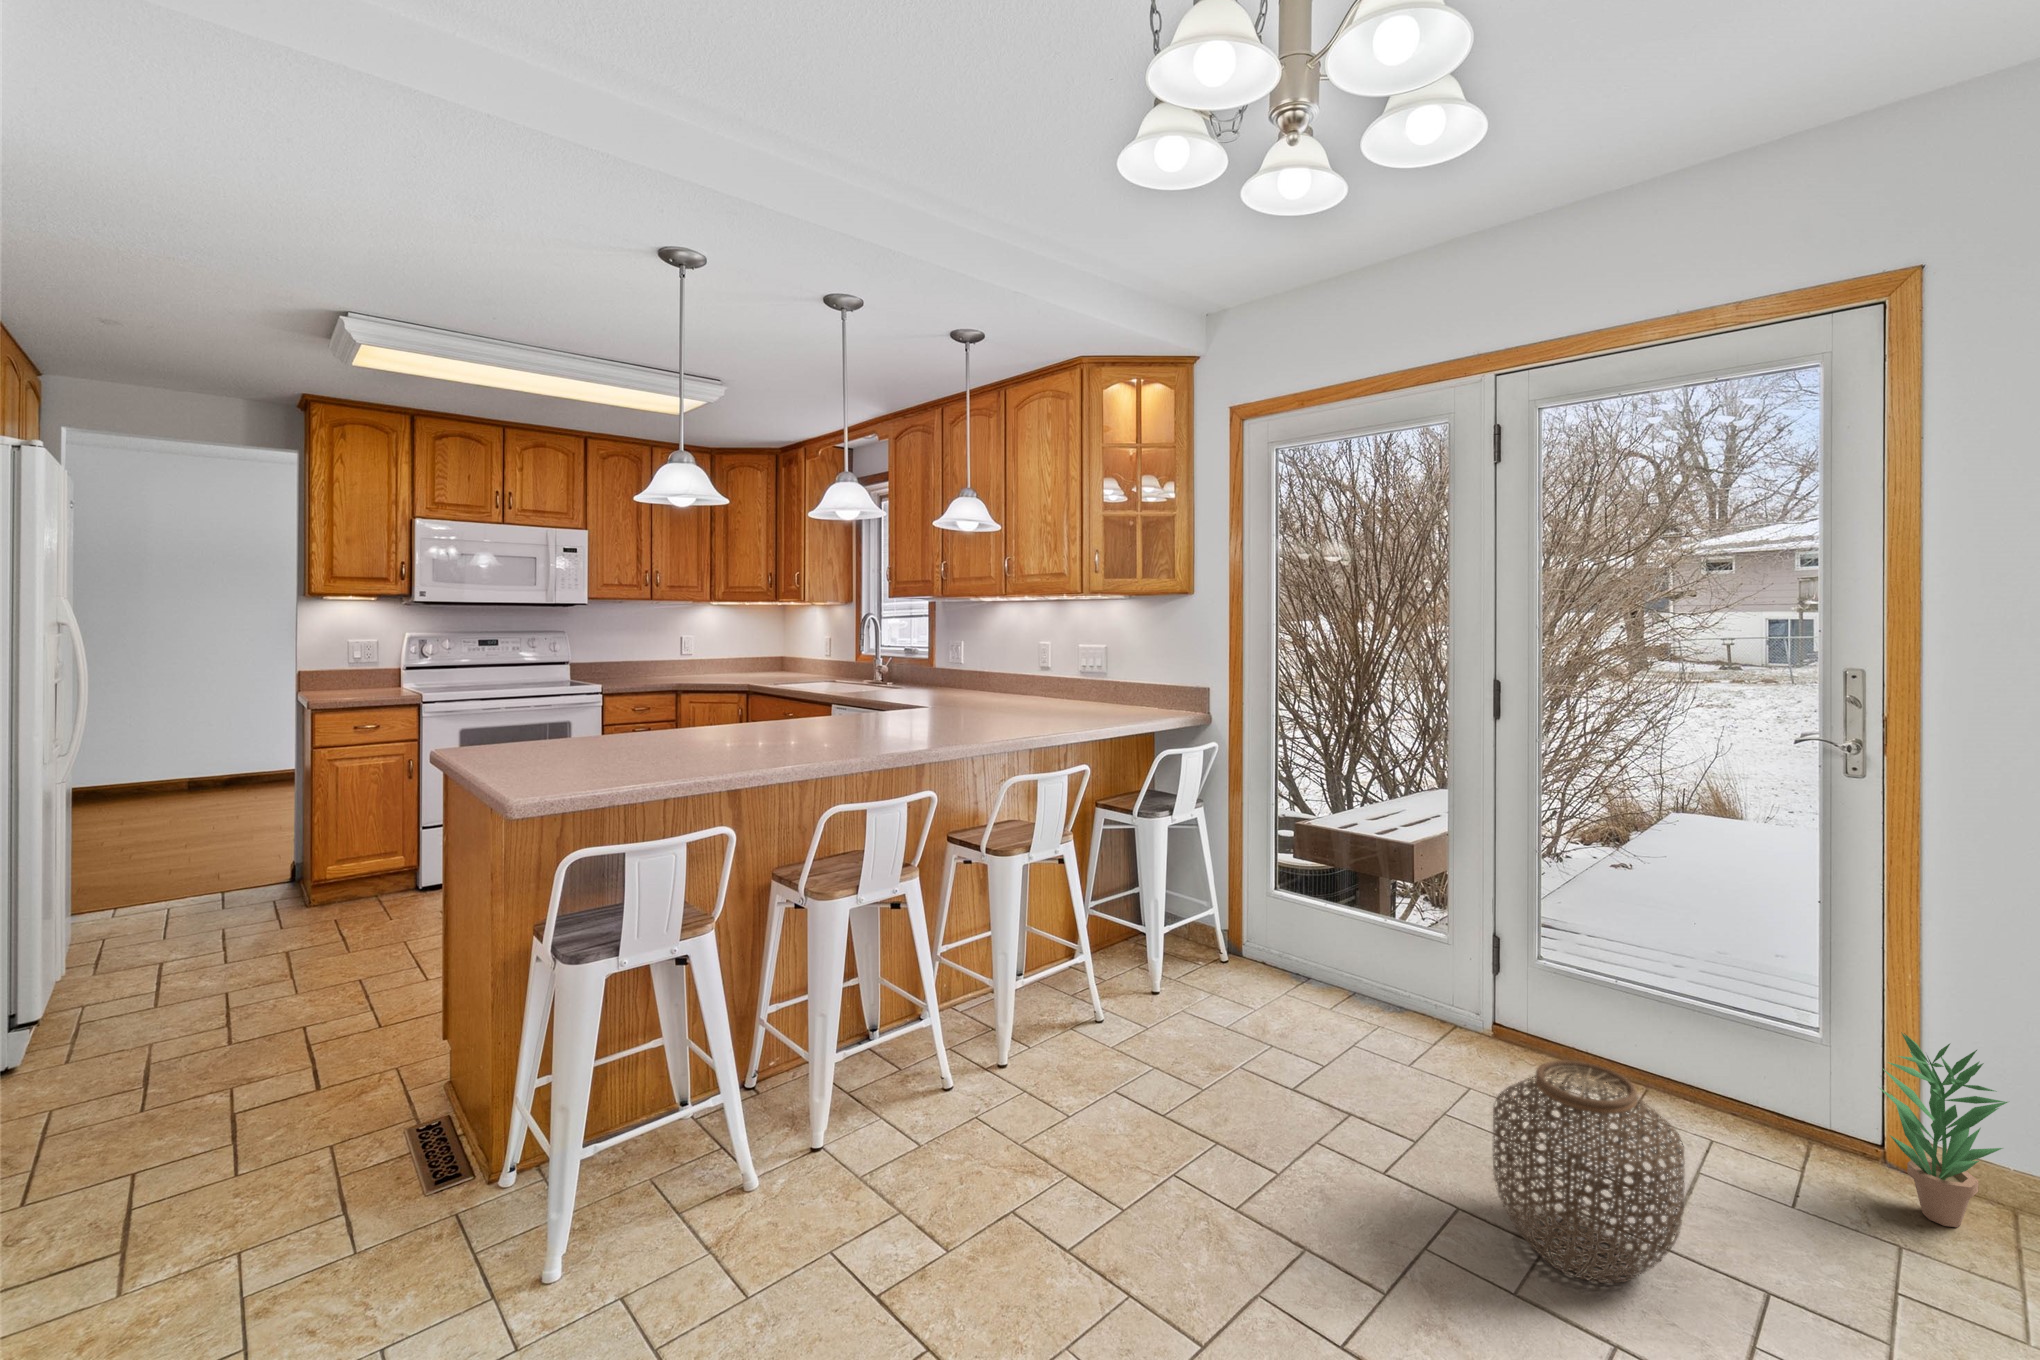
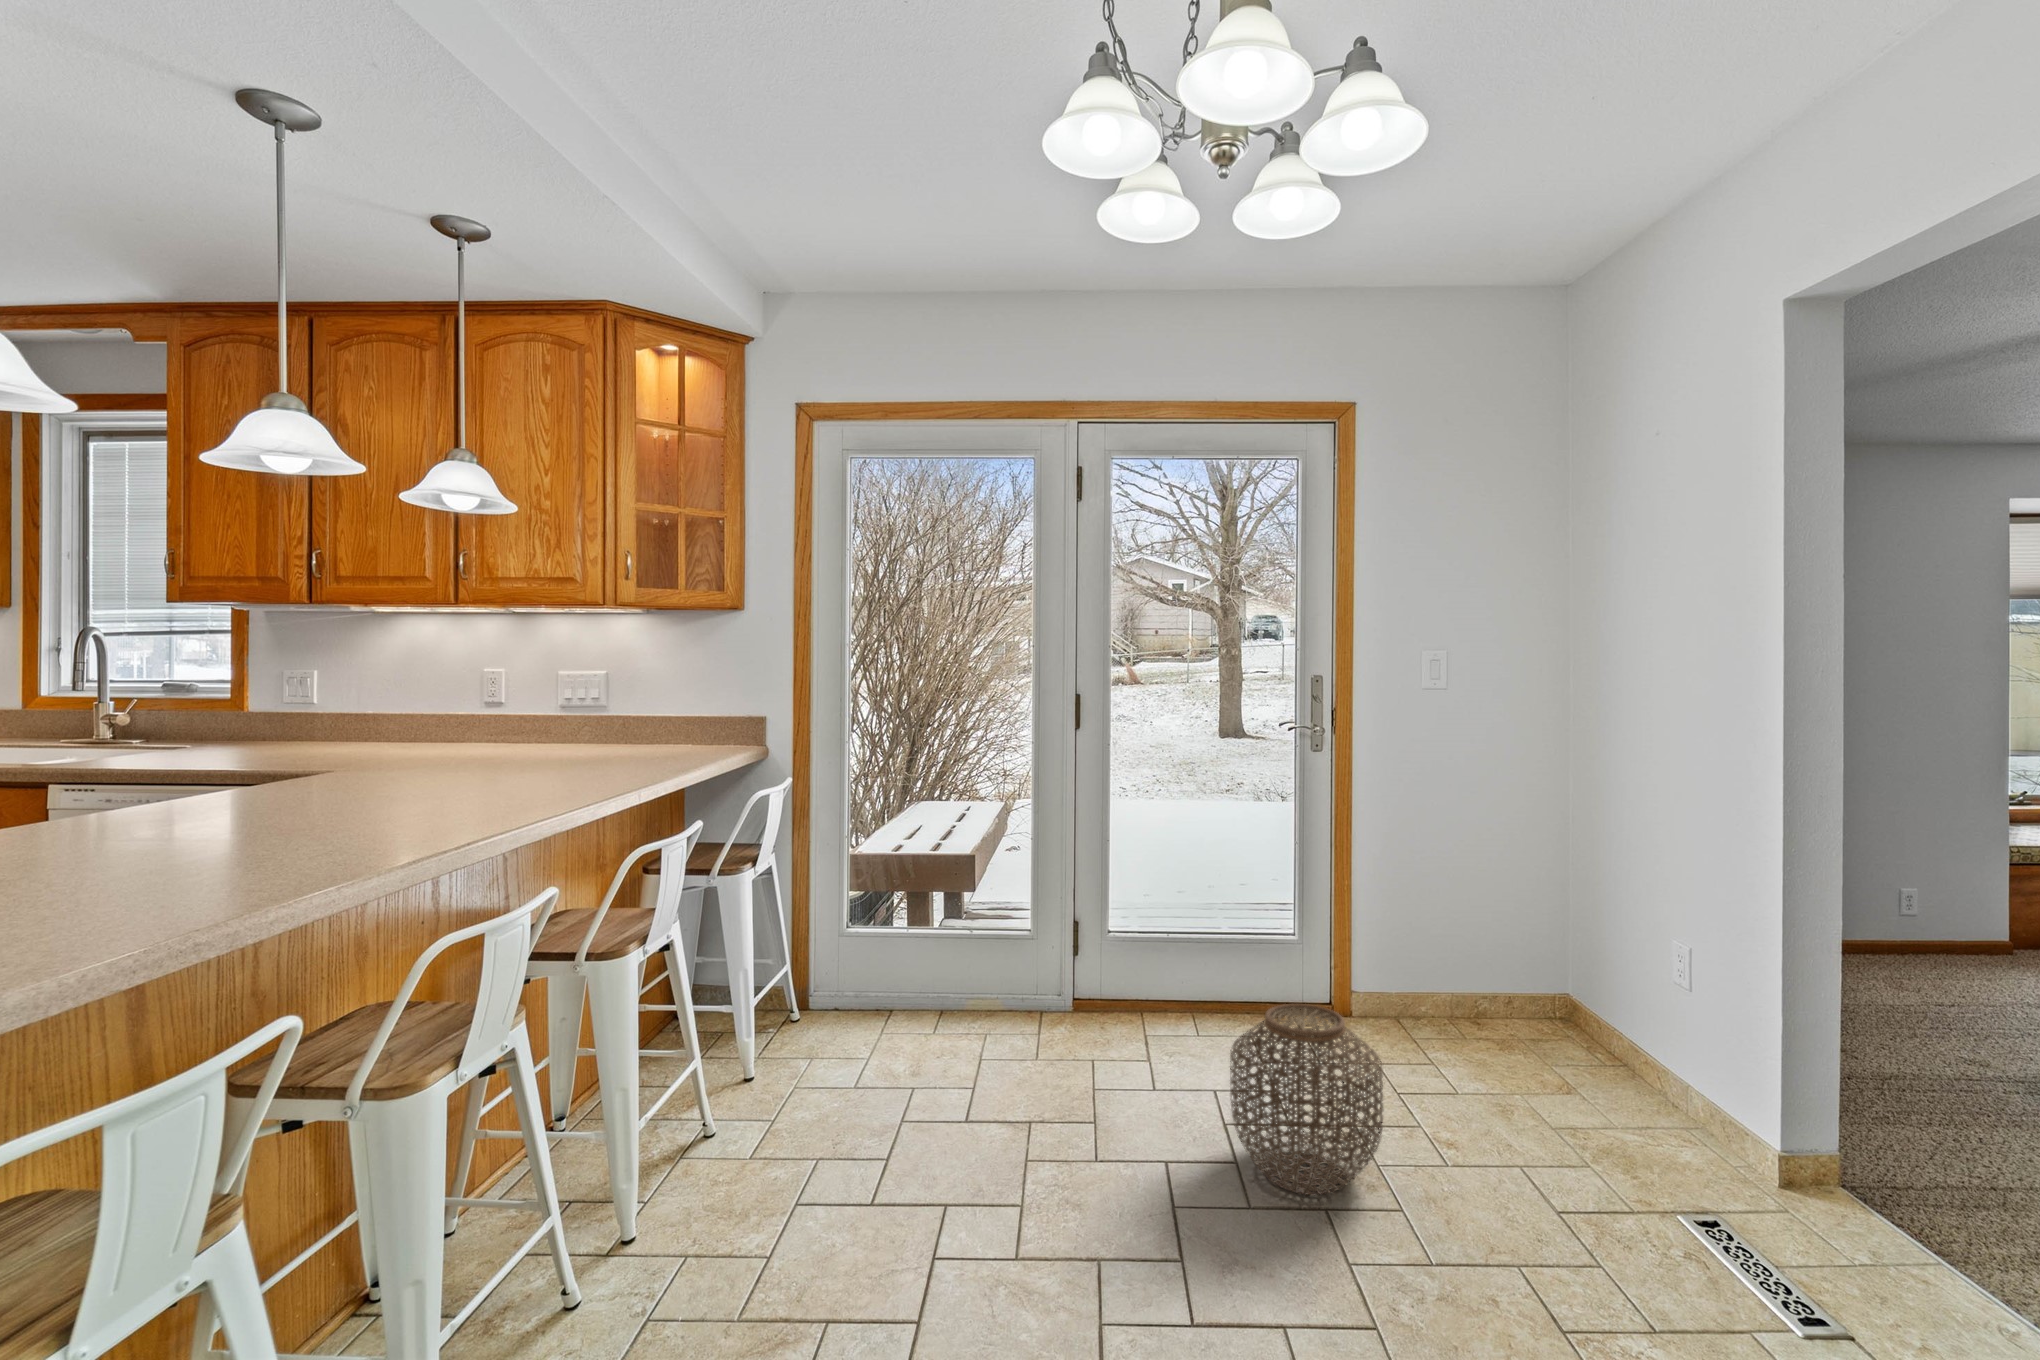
potted plant: present [1880,1032,2008,1227] -> none [1394,927,1472,1063]

